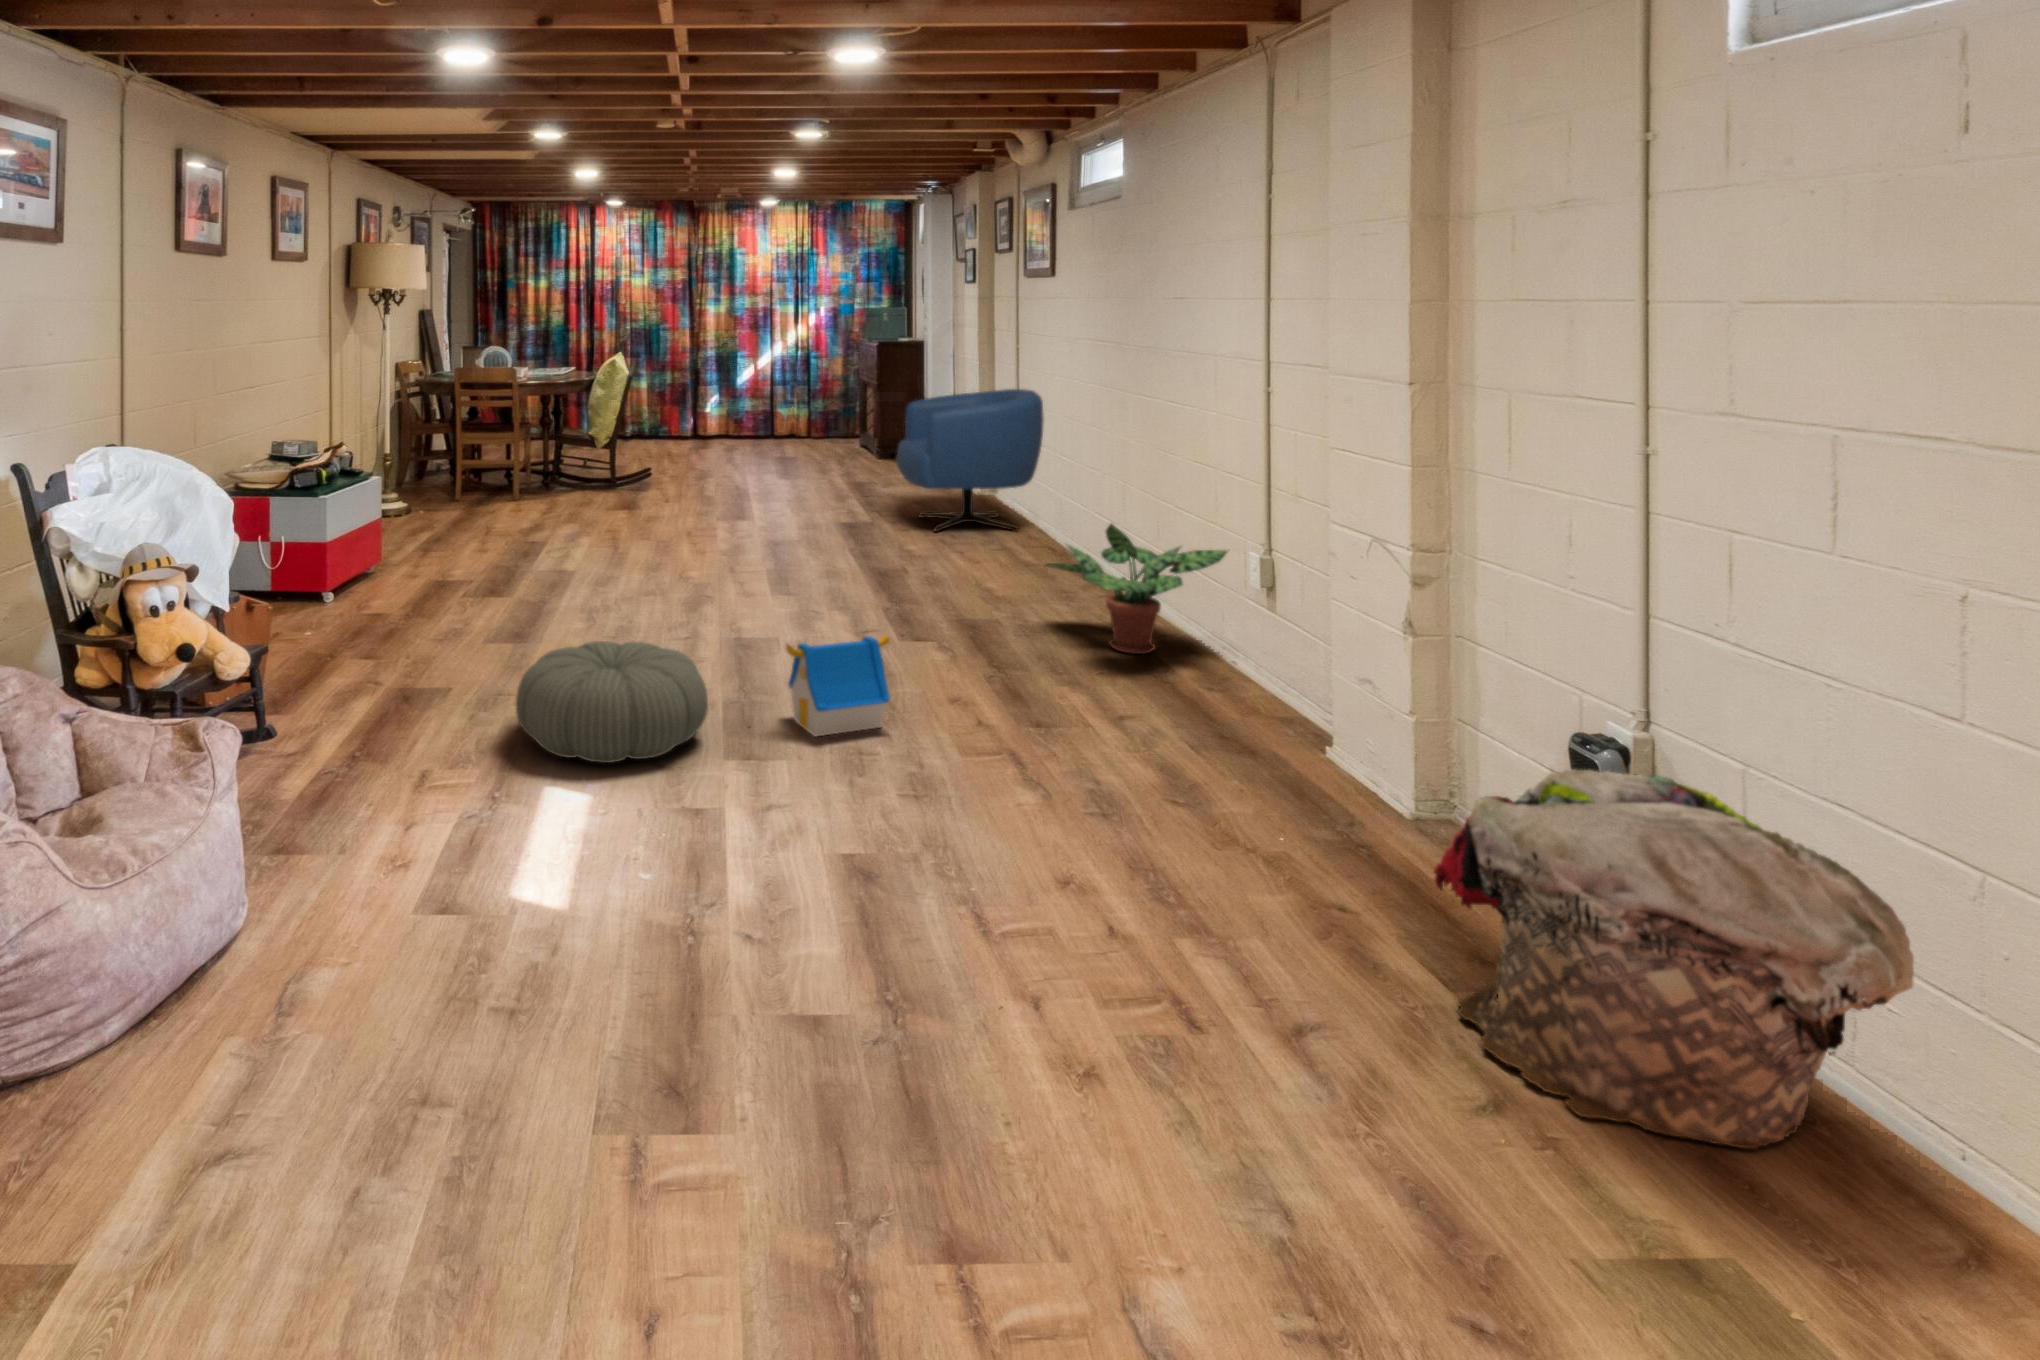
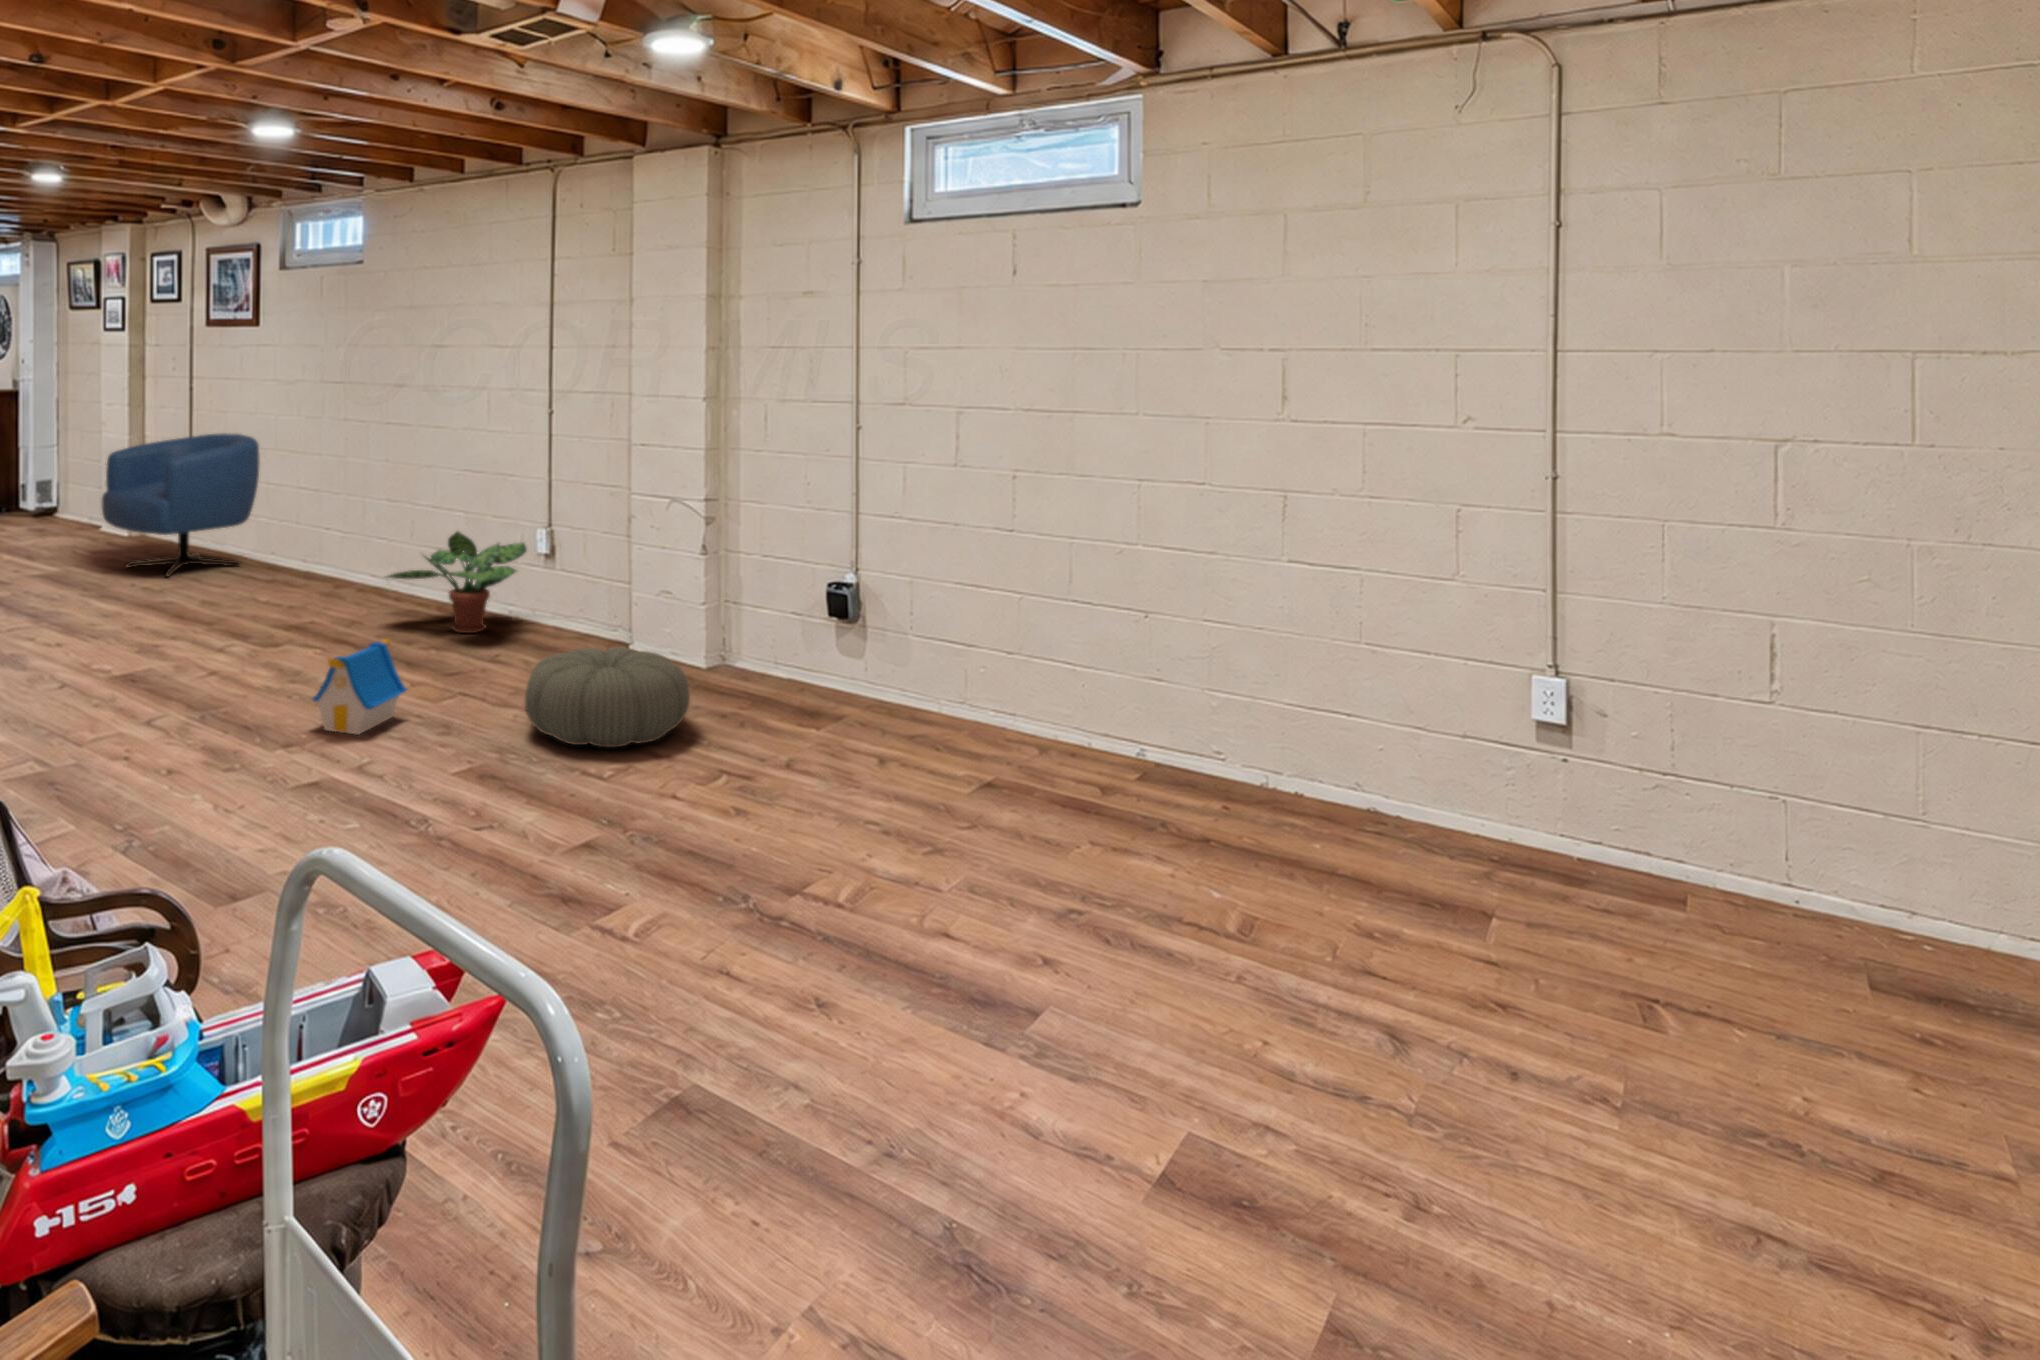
pouf: present [516,641,708,763] -> present [525,647,690,747]
laundry basket: present [1434,769,1914,1150] -> none [844,597,1054,767]

